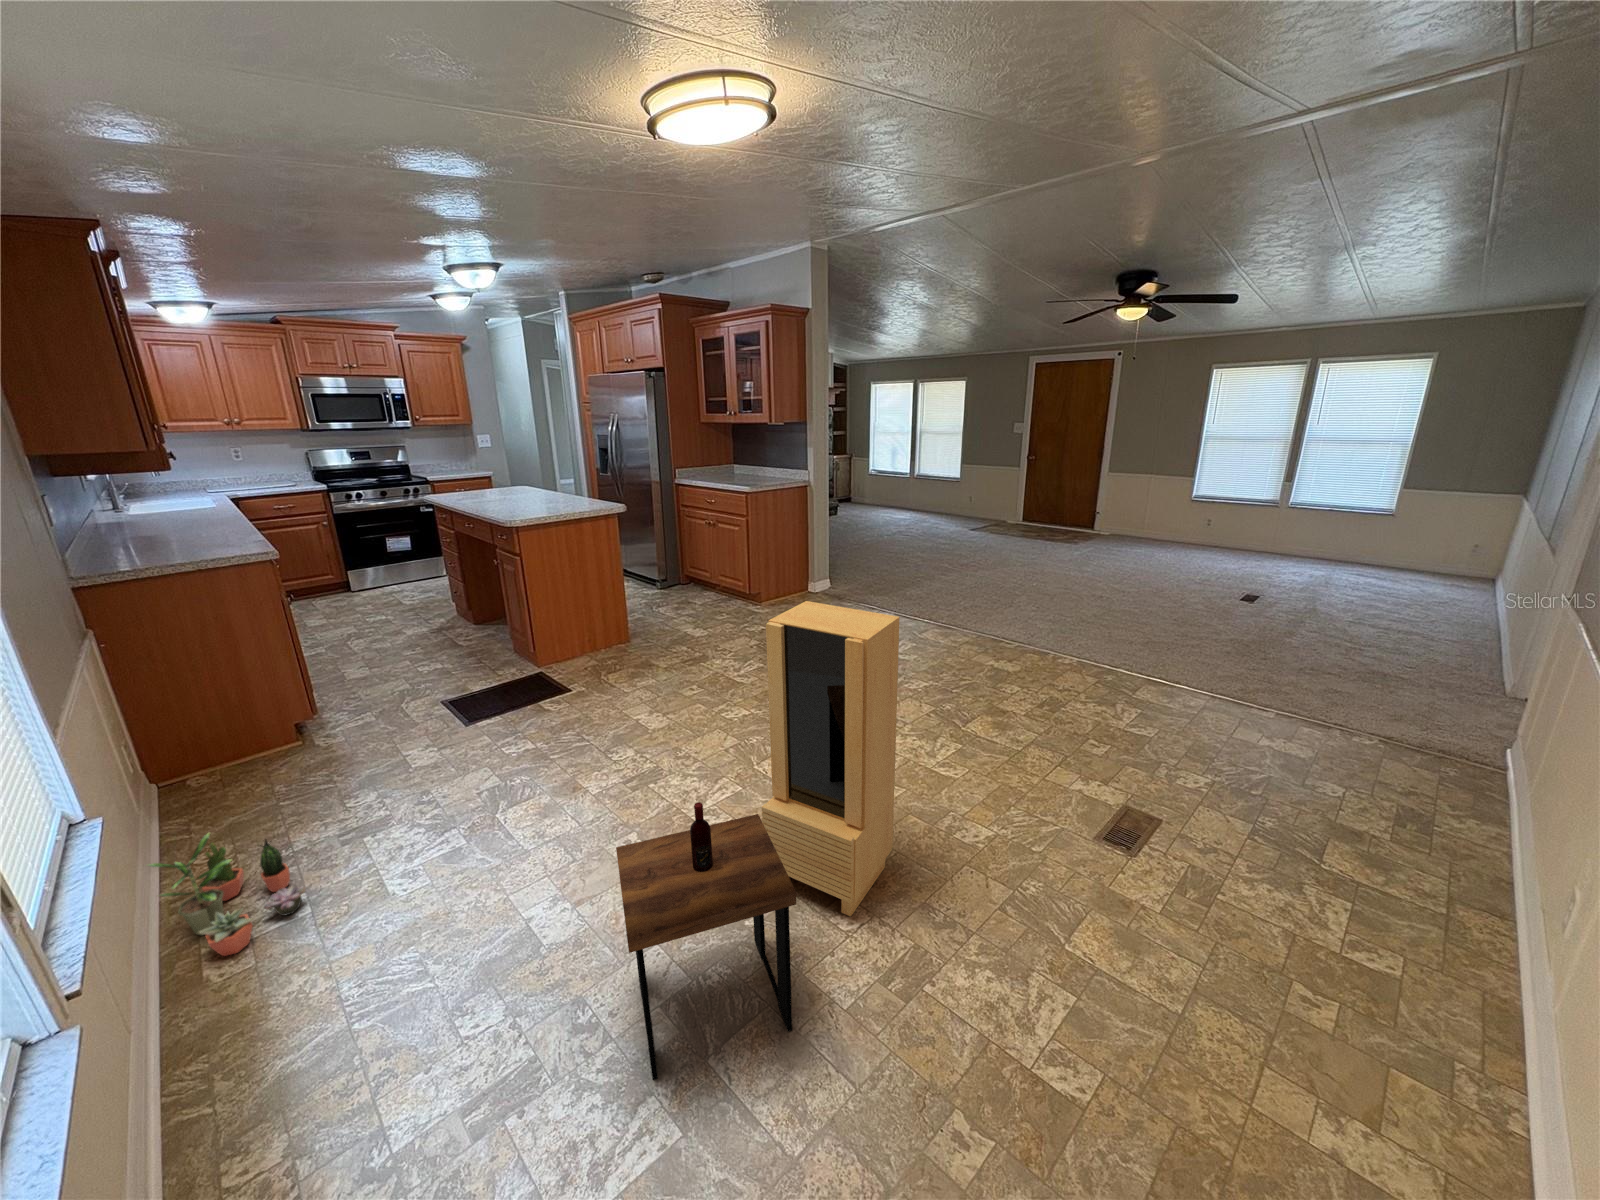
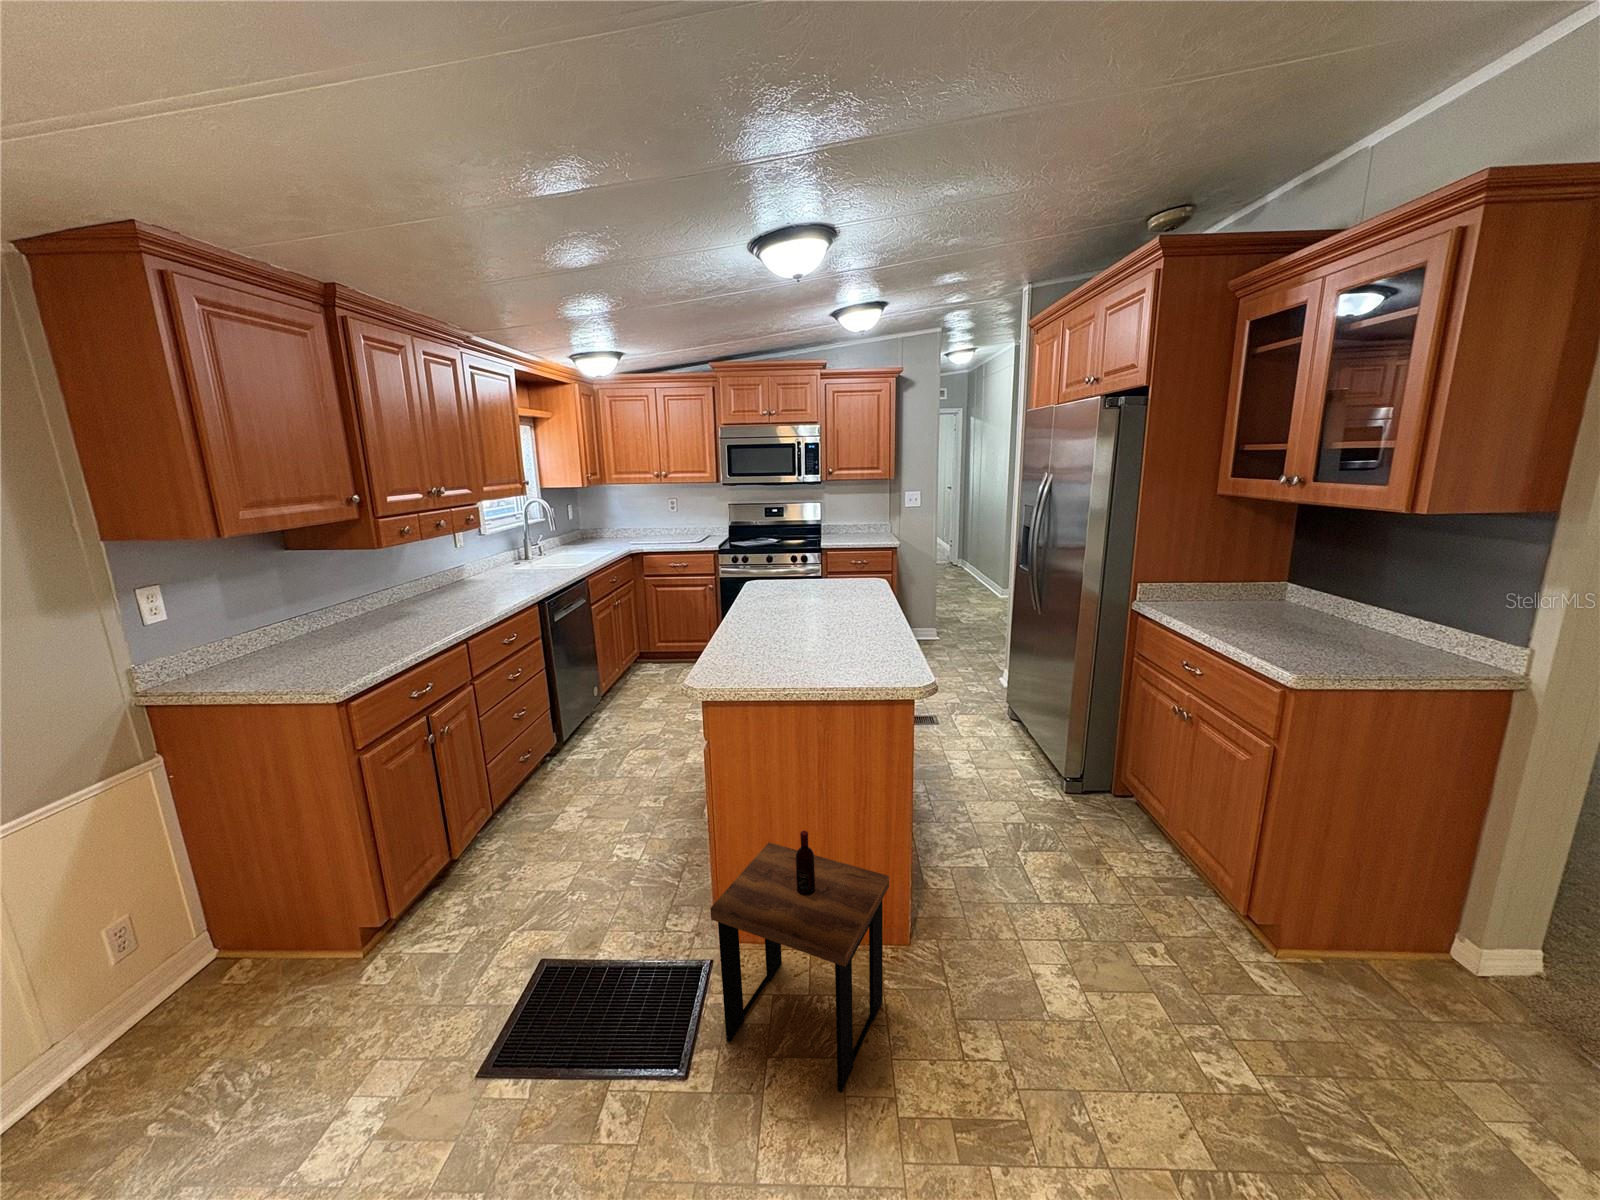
storage cabinet: present [762,601,900,917] -> none [930,683,1101,1045]
potted plant: present [148,832,306,956] -> none [600,726,664,807]

